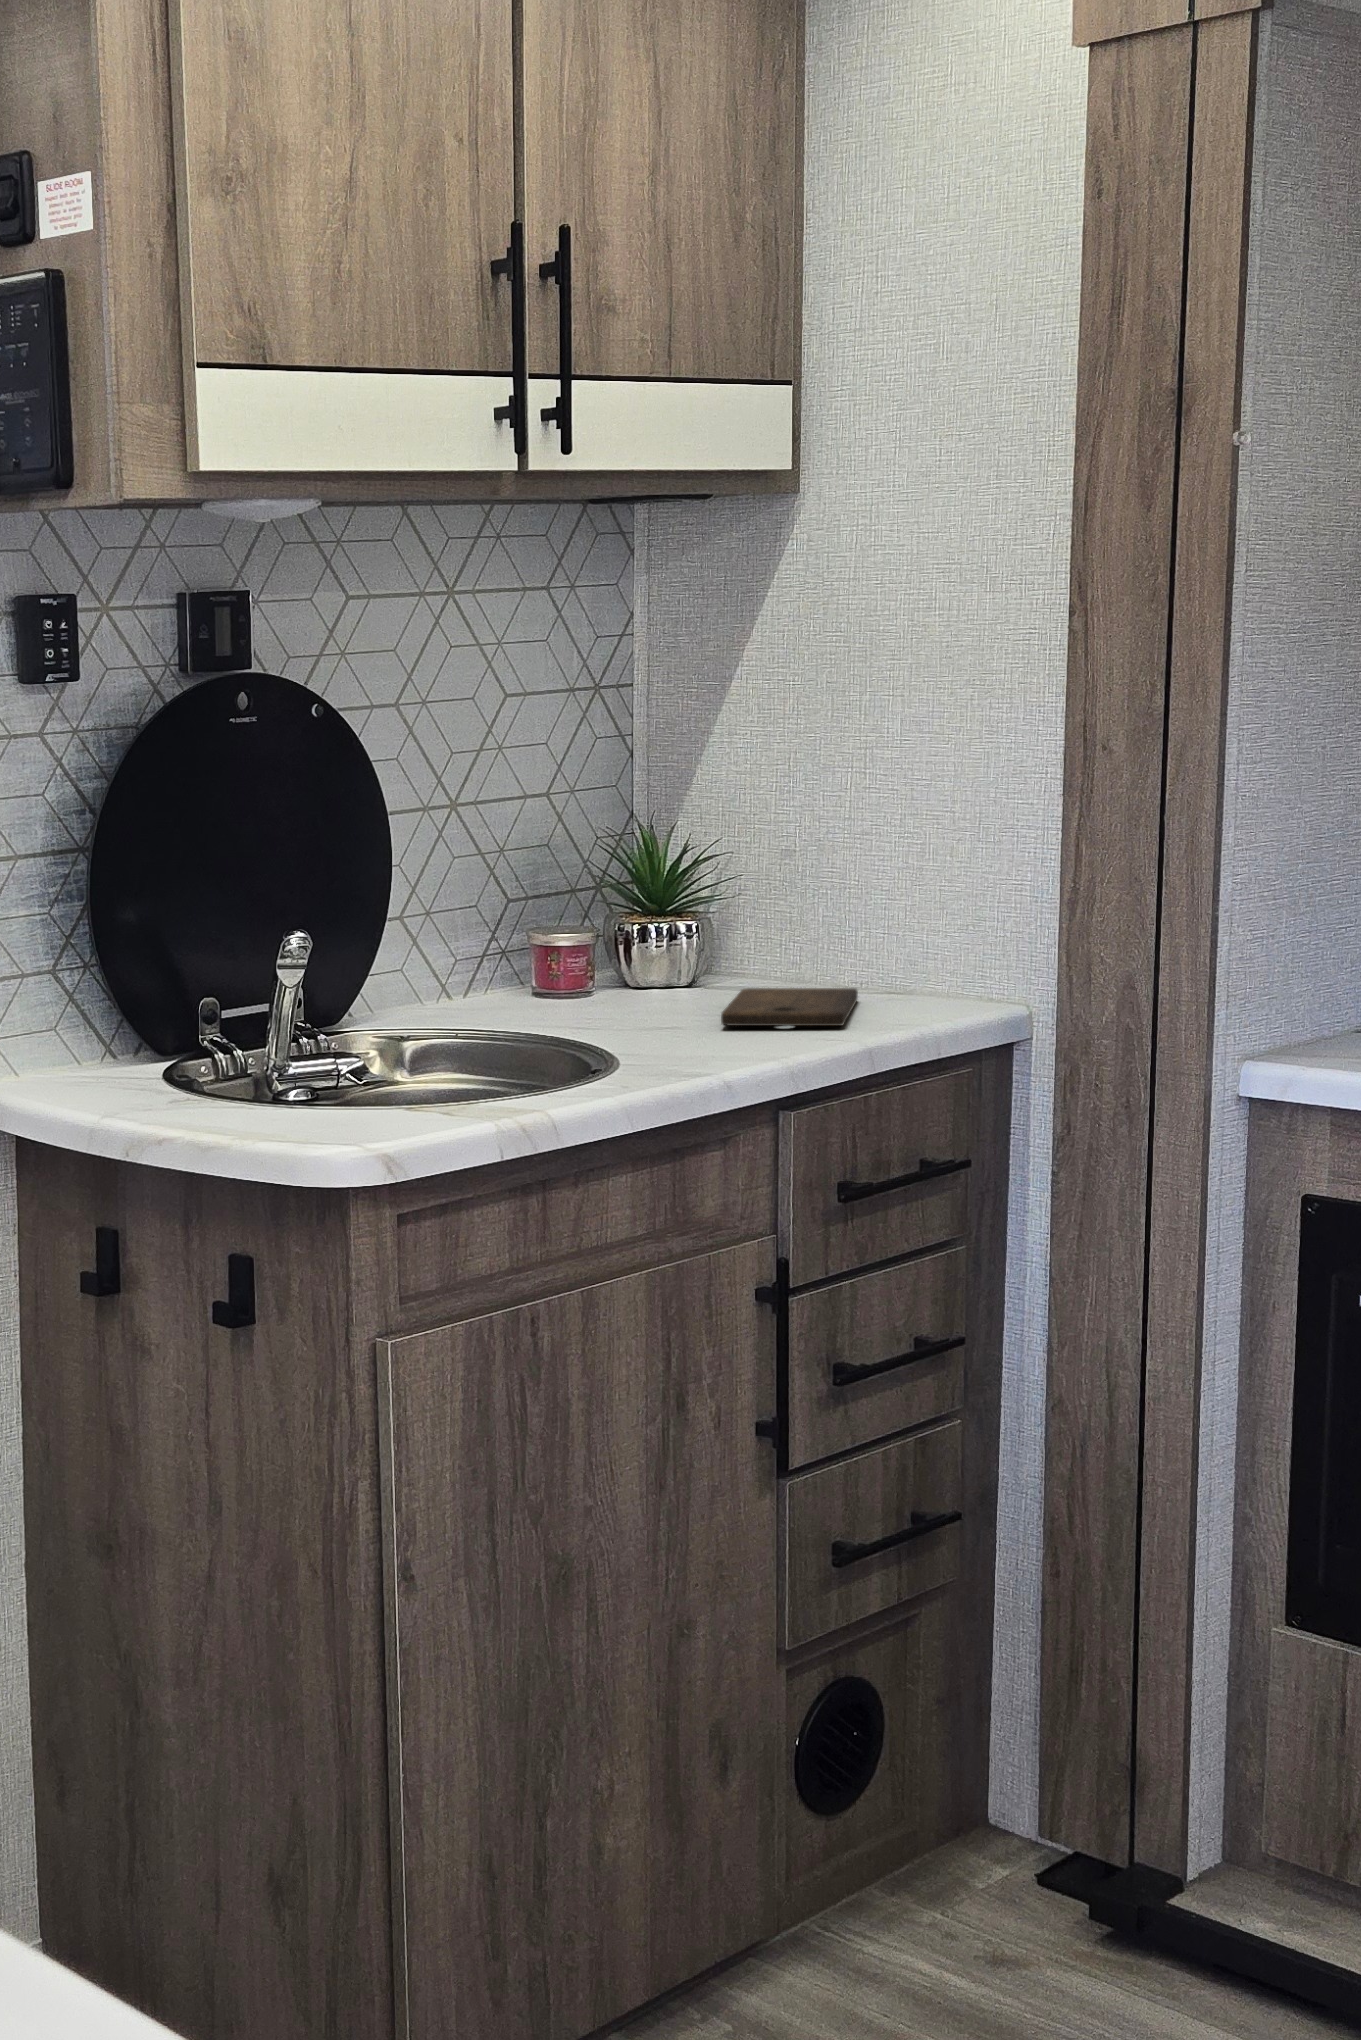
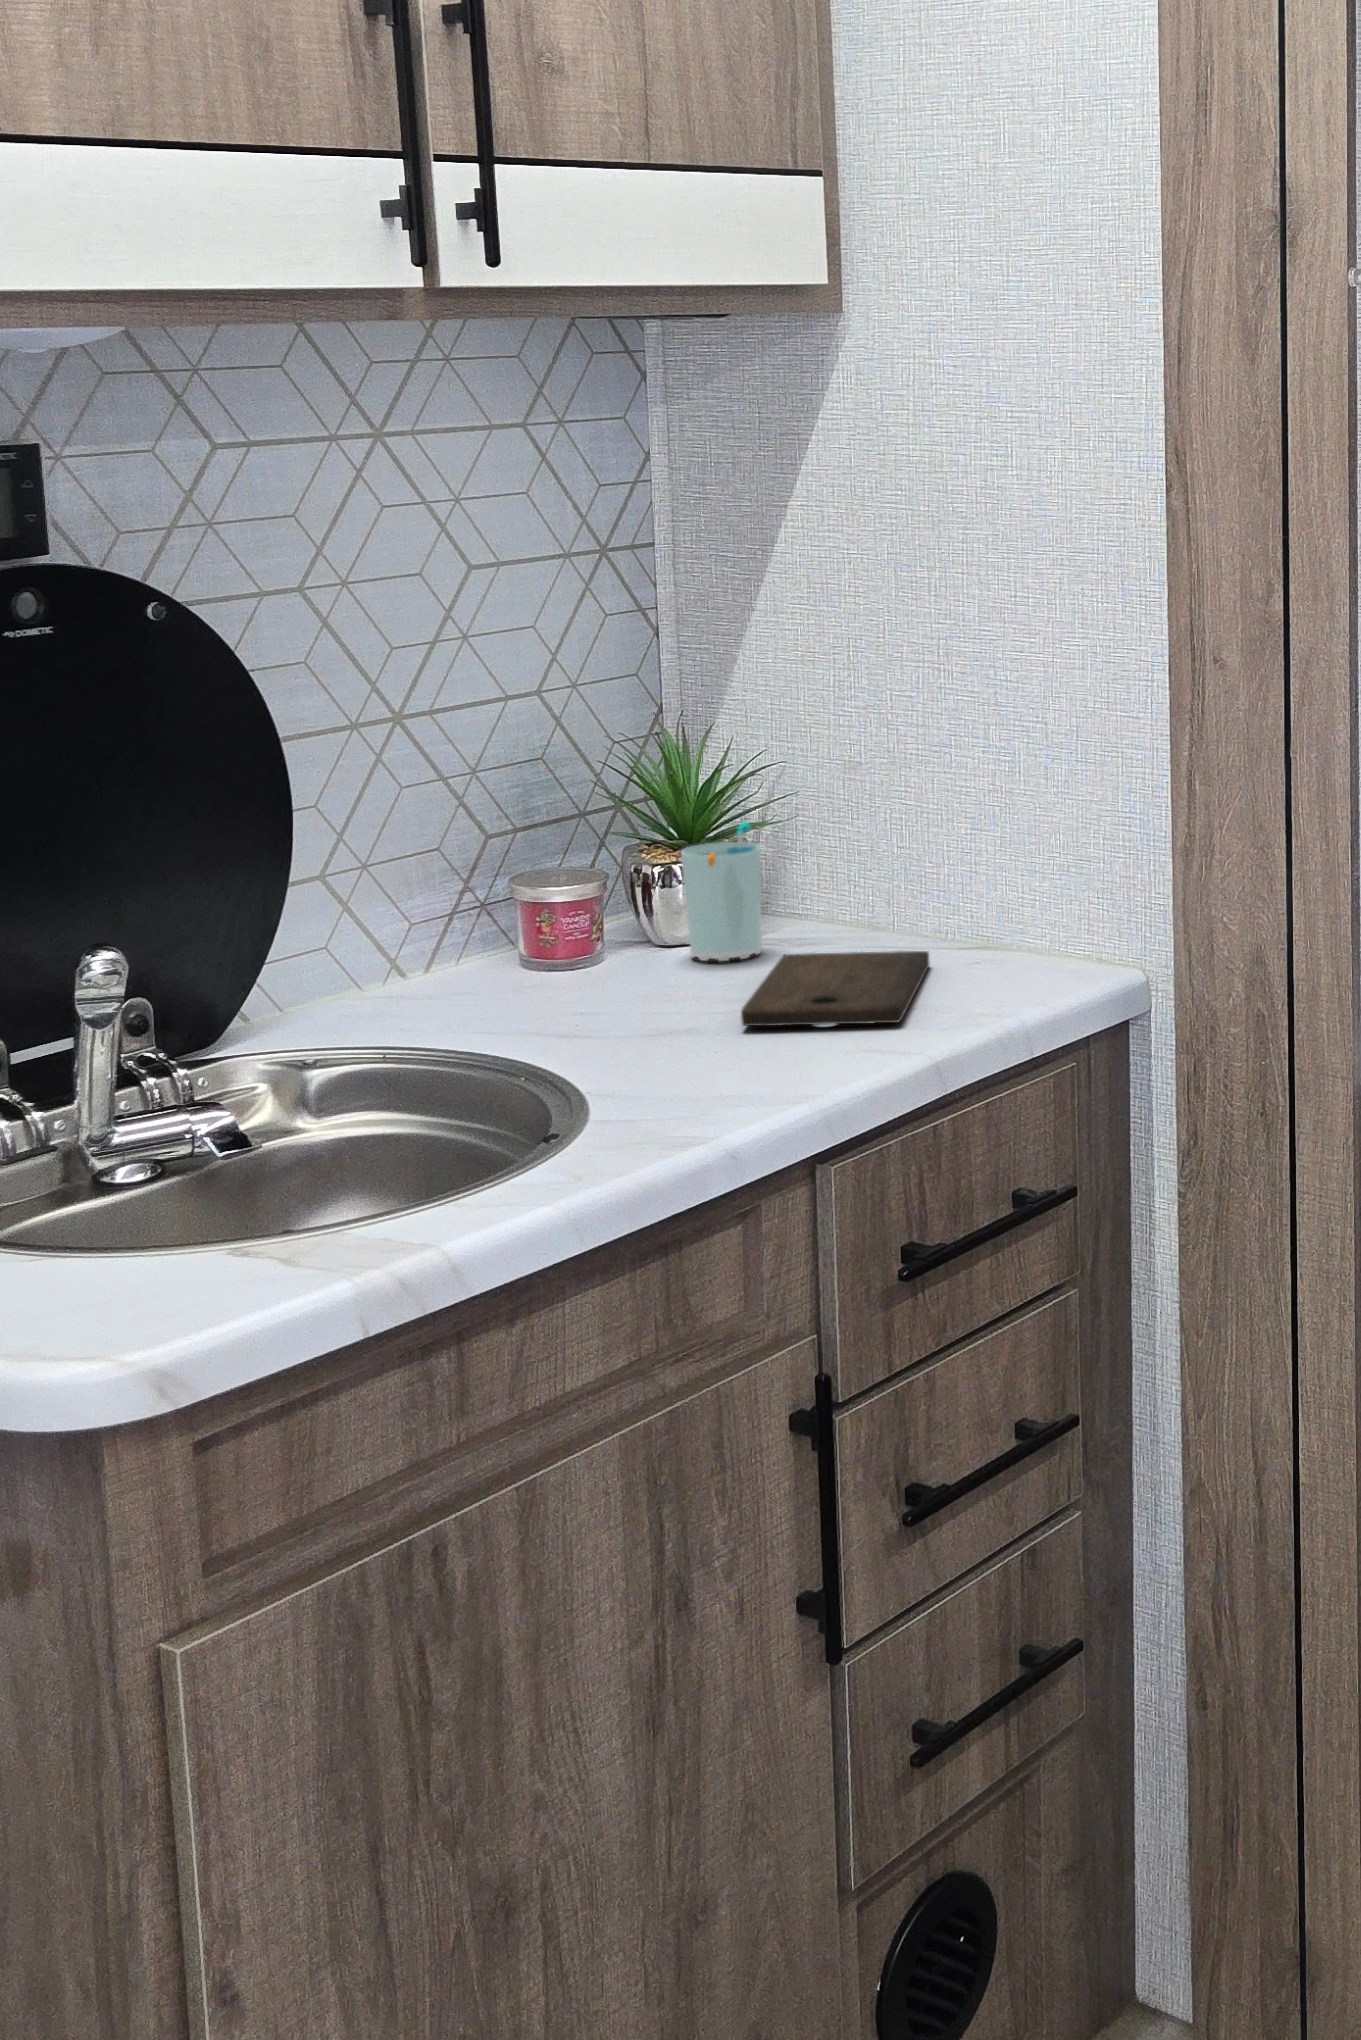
cup: none [662,891,724,996] -> present [681,823,762,961]

